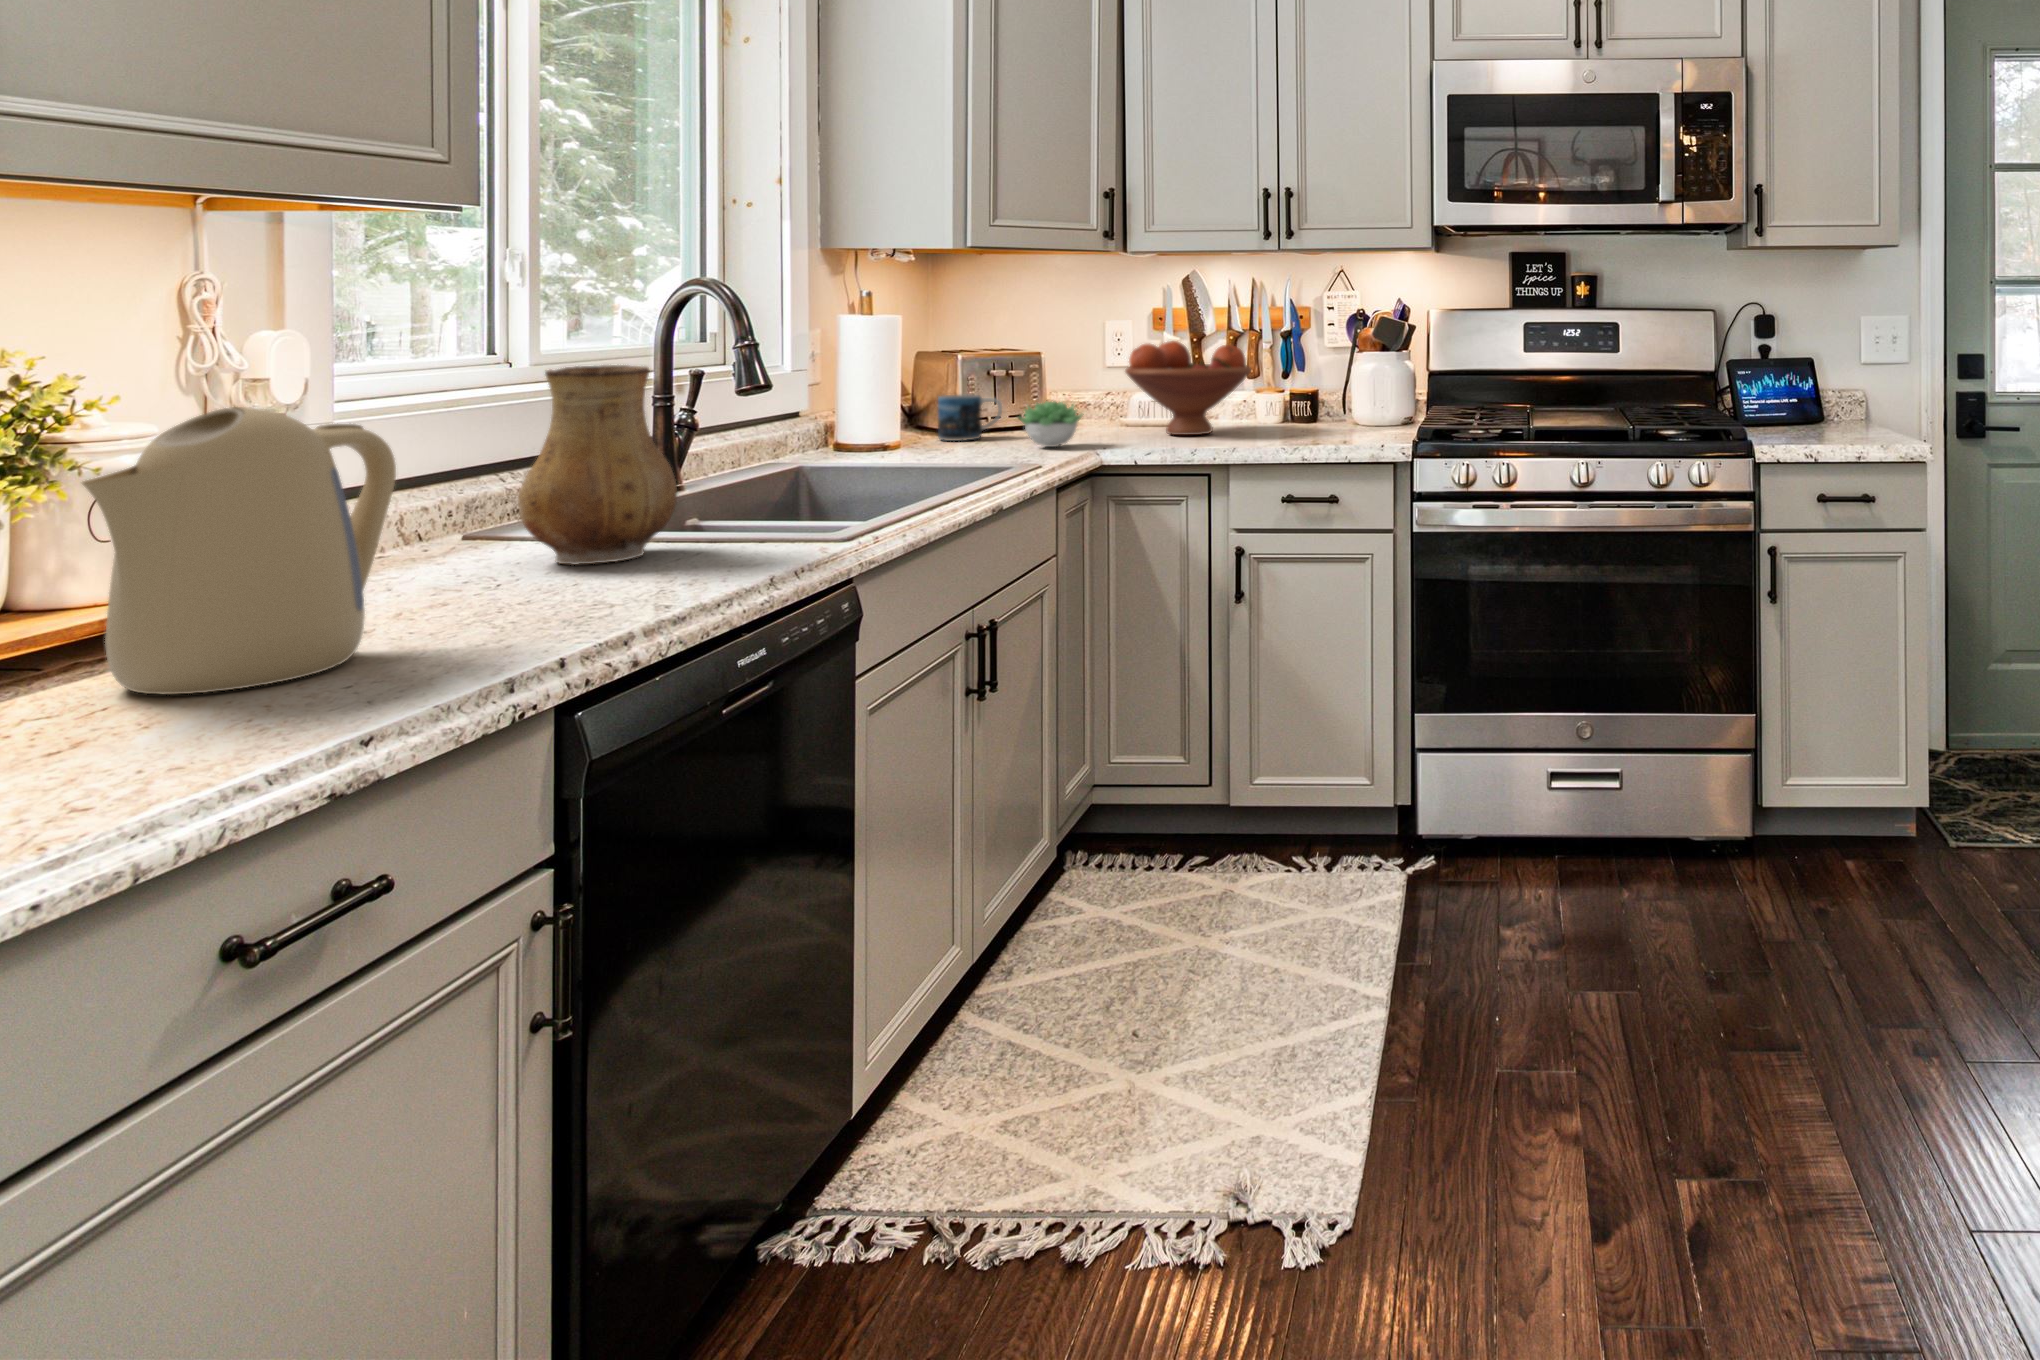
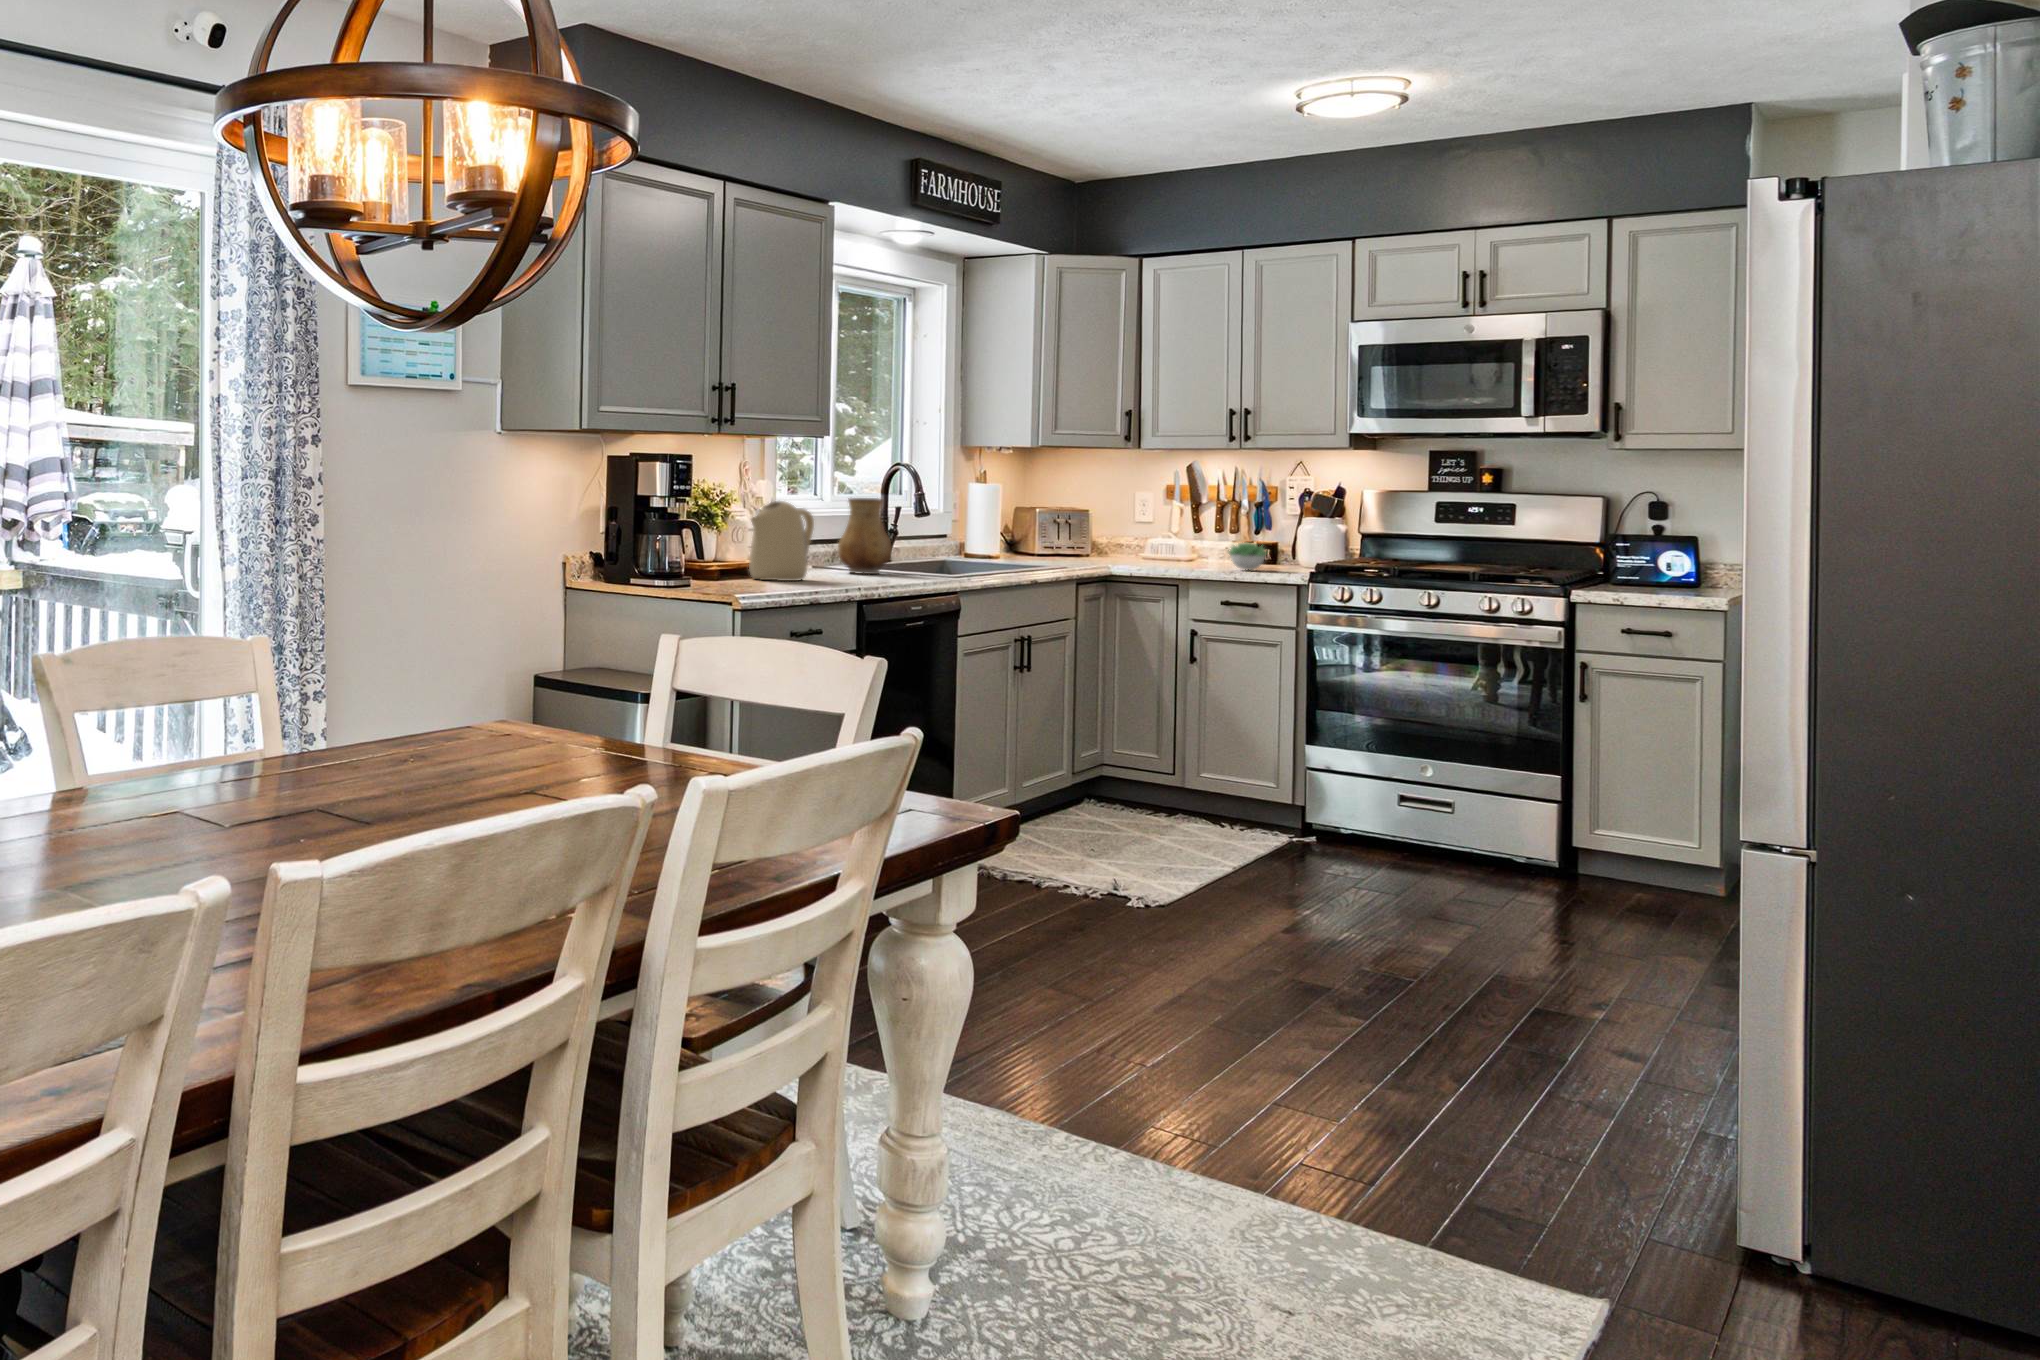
fruit bowl: present [1125,341,1252,435] -> none [1133,505,1218,564]
mug: present [938,394,1002,441] -> none [1021,532,1058,558]
succulent plant: present [1020,401,1082,447] -> present [1228,542,1267,570]

